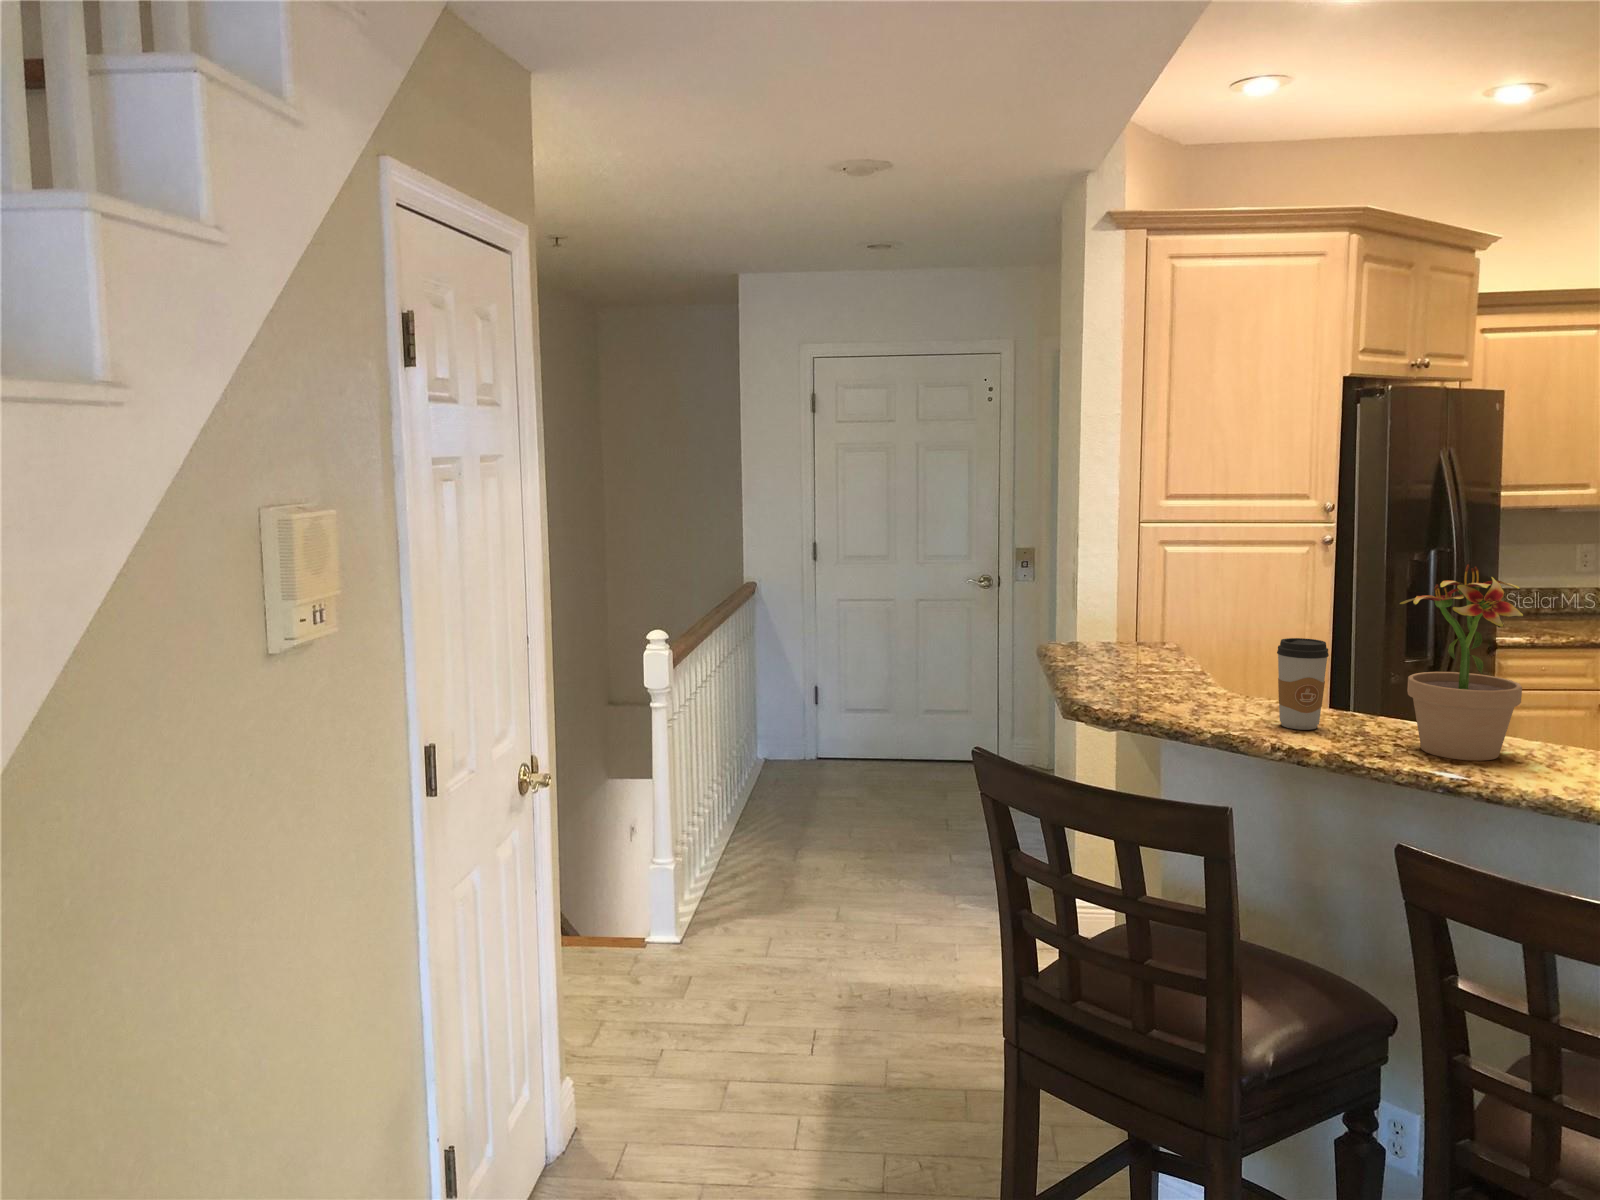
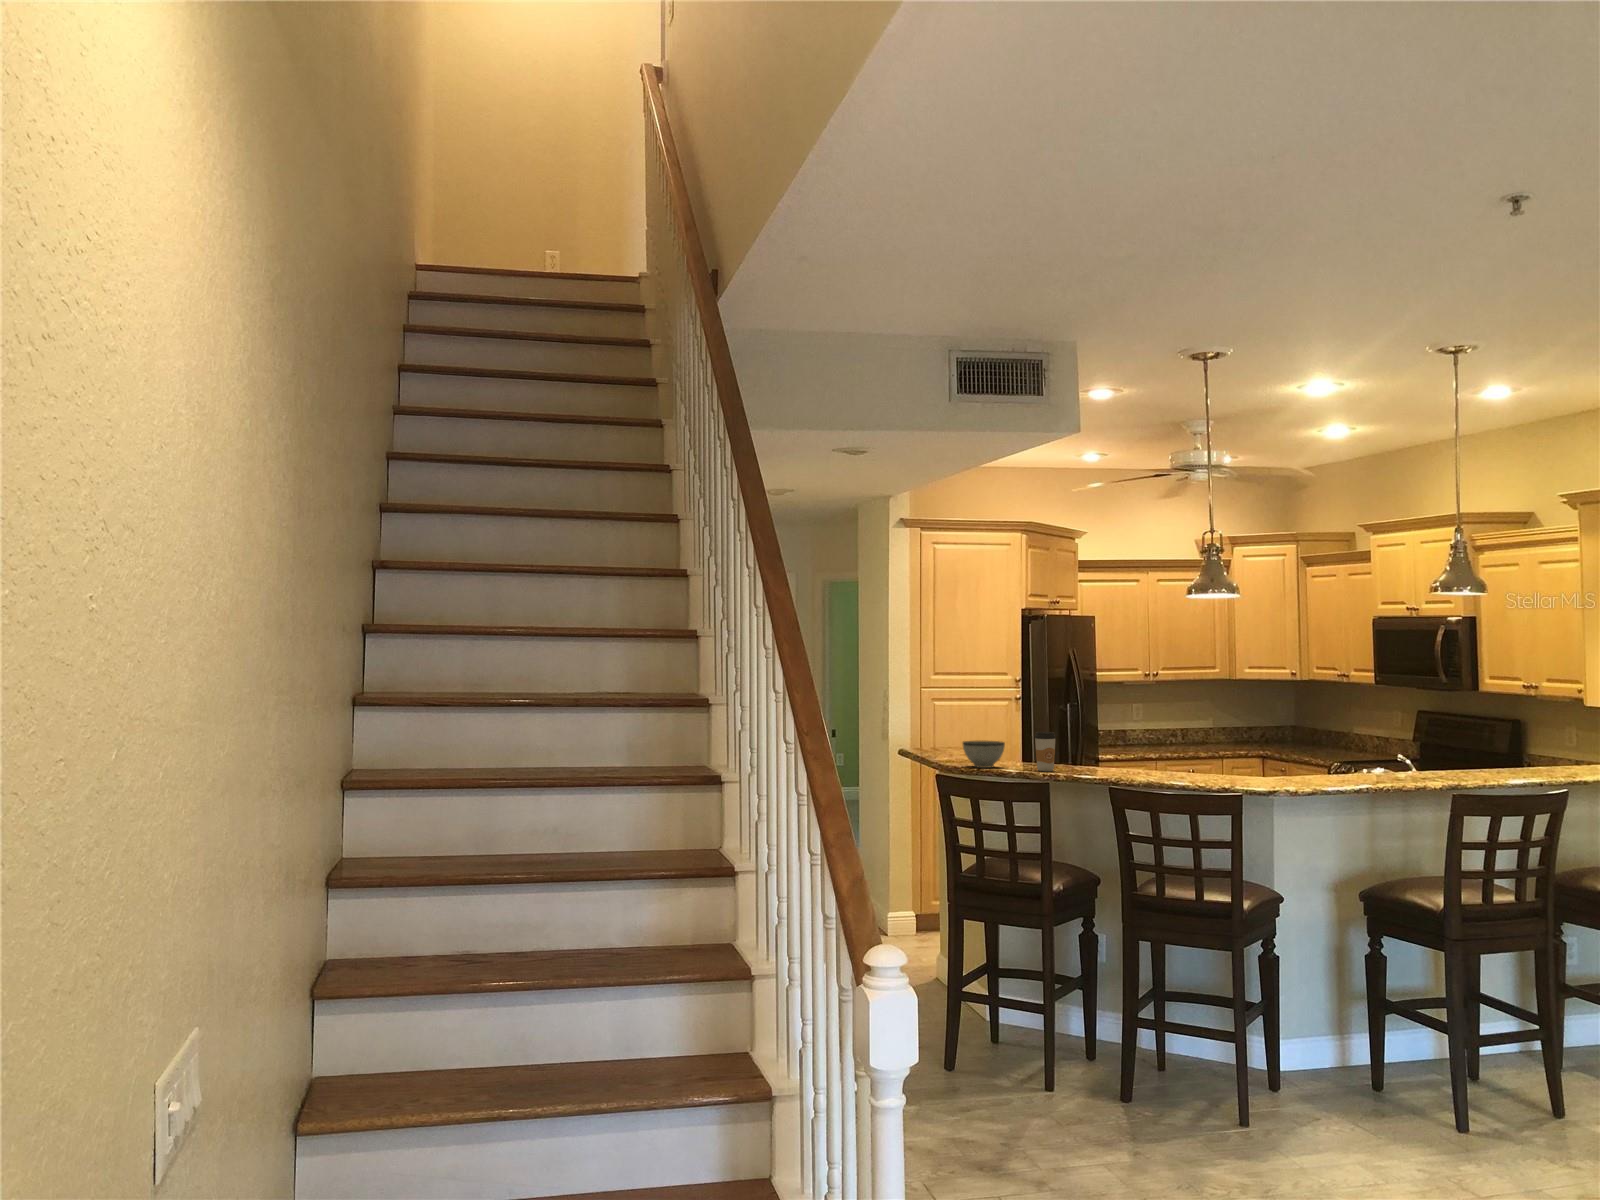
potted plant: present [1399,565,1524,761] -> none [1084,696,1132,775]
bowl: none [1125,643,1219,705] -> present [963,741,1005,768]

